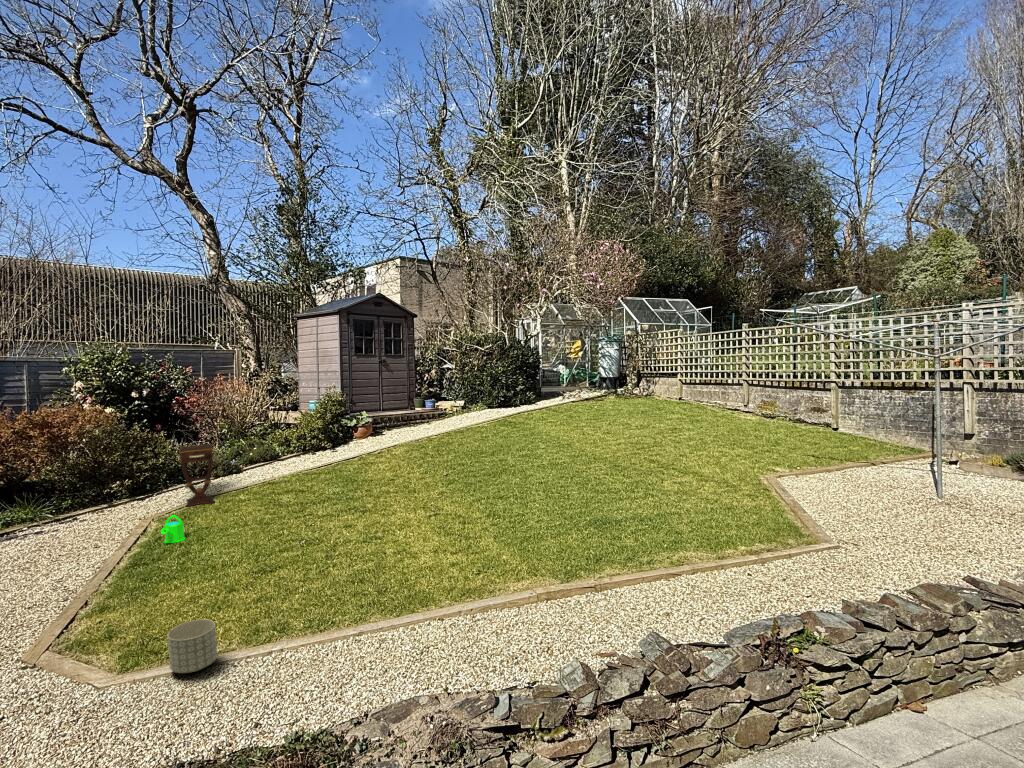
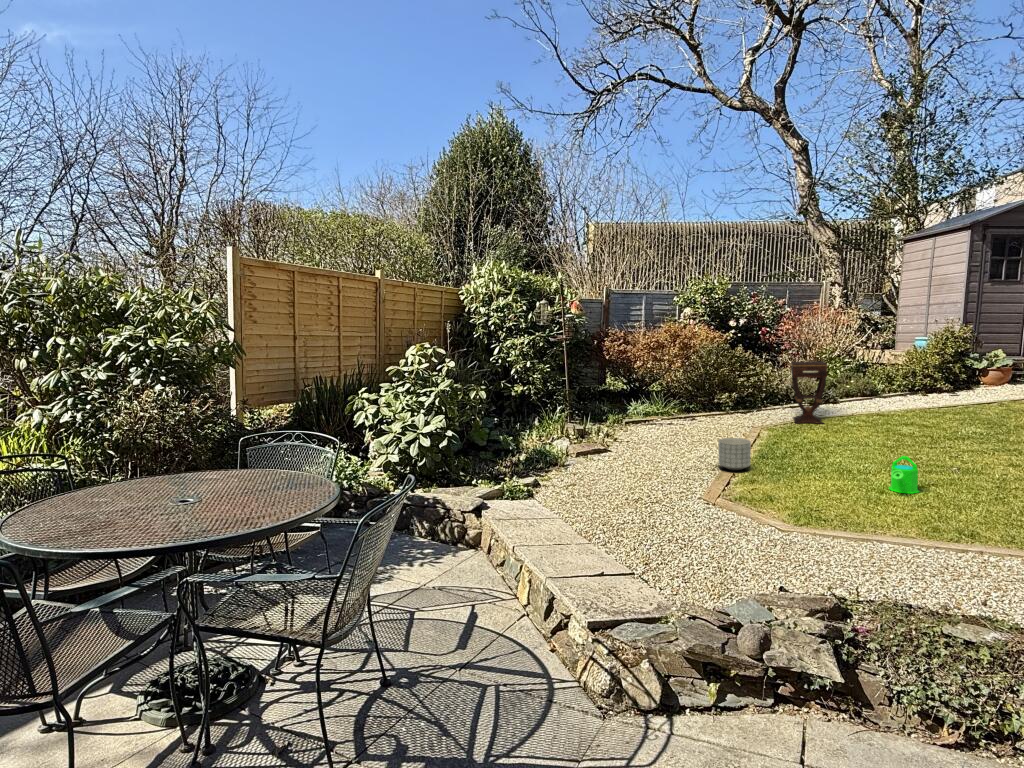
watering can: present [161,515,186,543] -> present [889,456,919,494]
planter: present [167,619,217,673] -> present [719,438,751,470]

